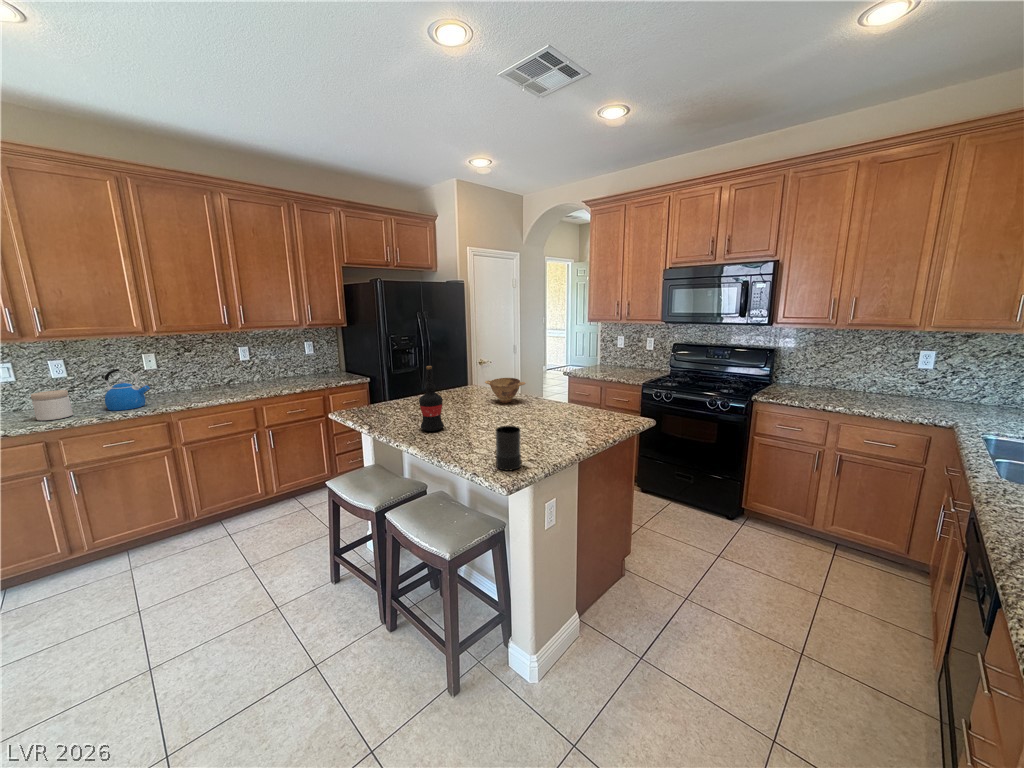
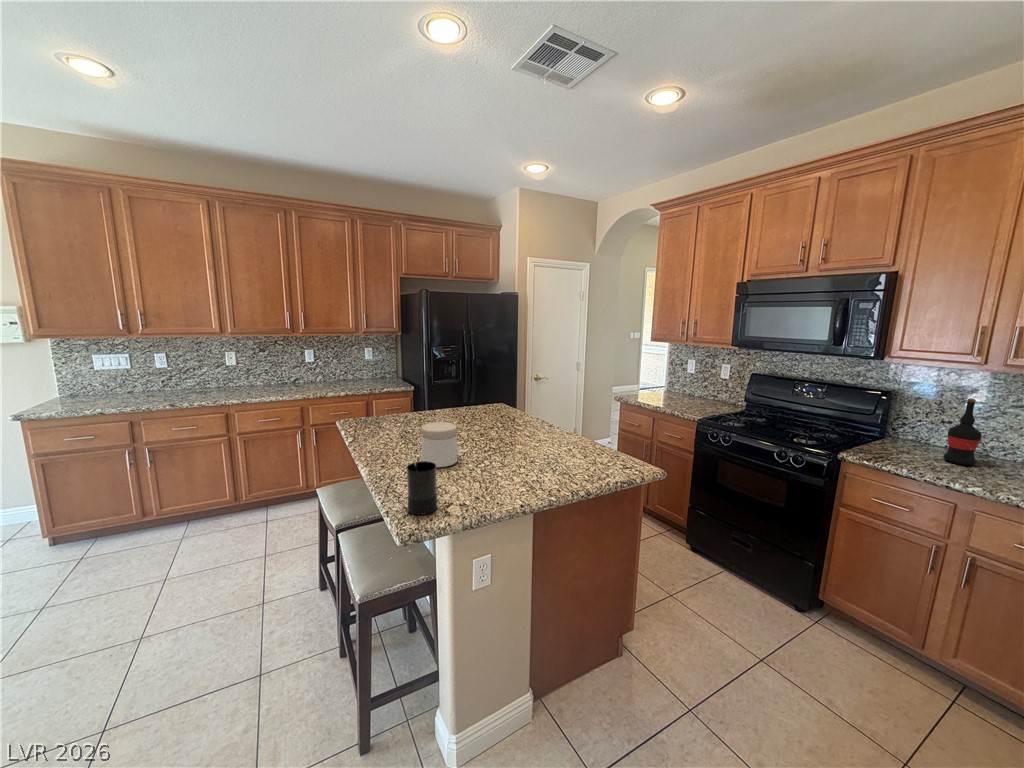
wine bottle: present [419,366,444,431] -> present [943,399,982,465]
kettle: present [104,369,150,411] -> none [184,364,218,399]
bowl: present [485,378,525,403] -> none [488,400,528,428]
jar: present [31,390,73,420] -> present [421,422,457,467]

